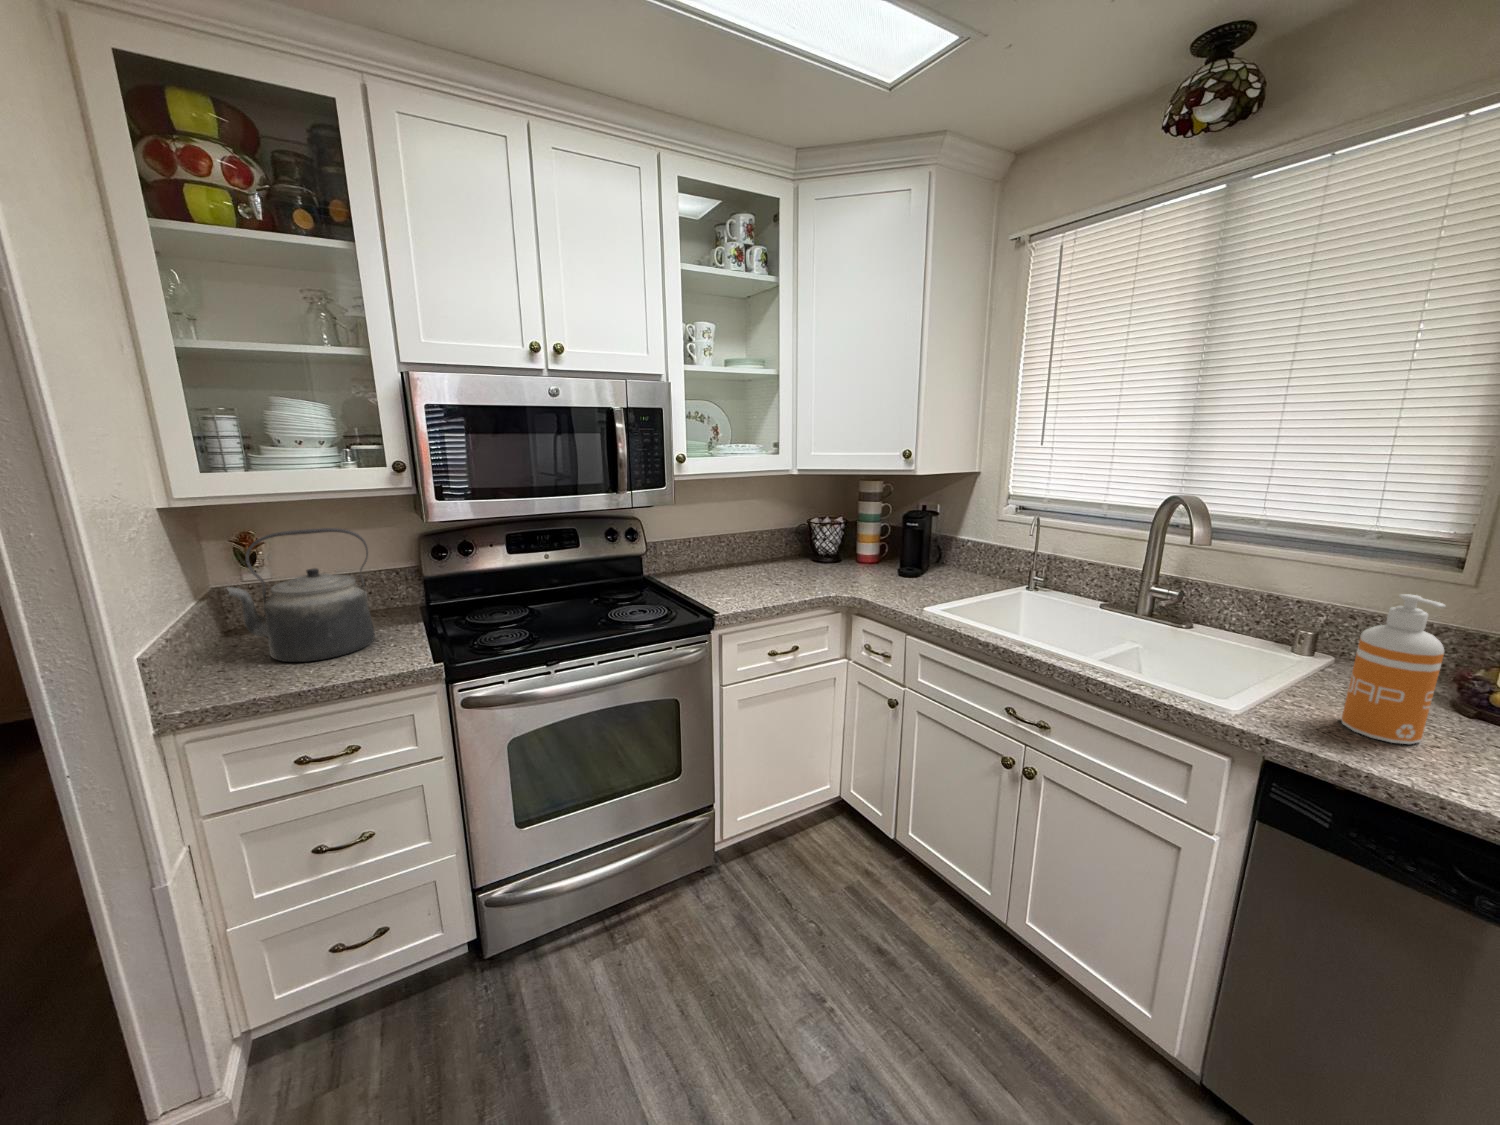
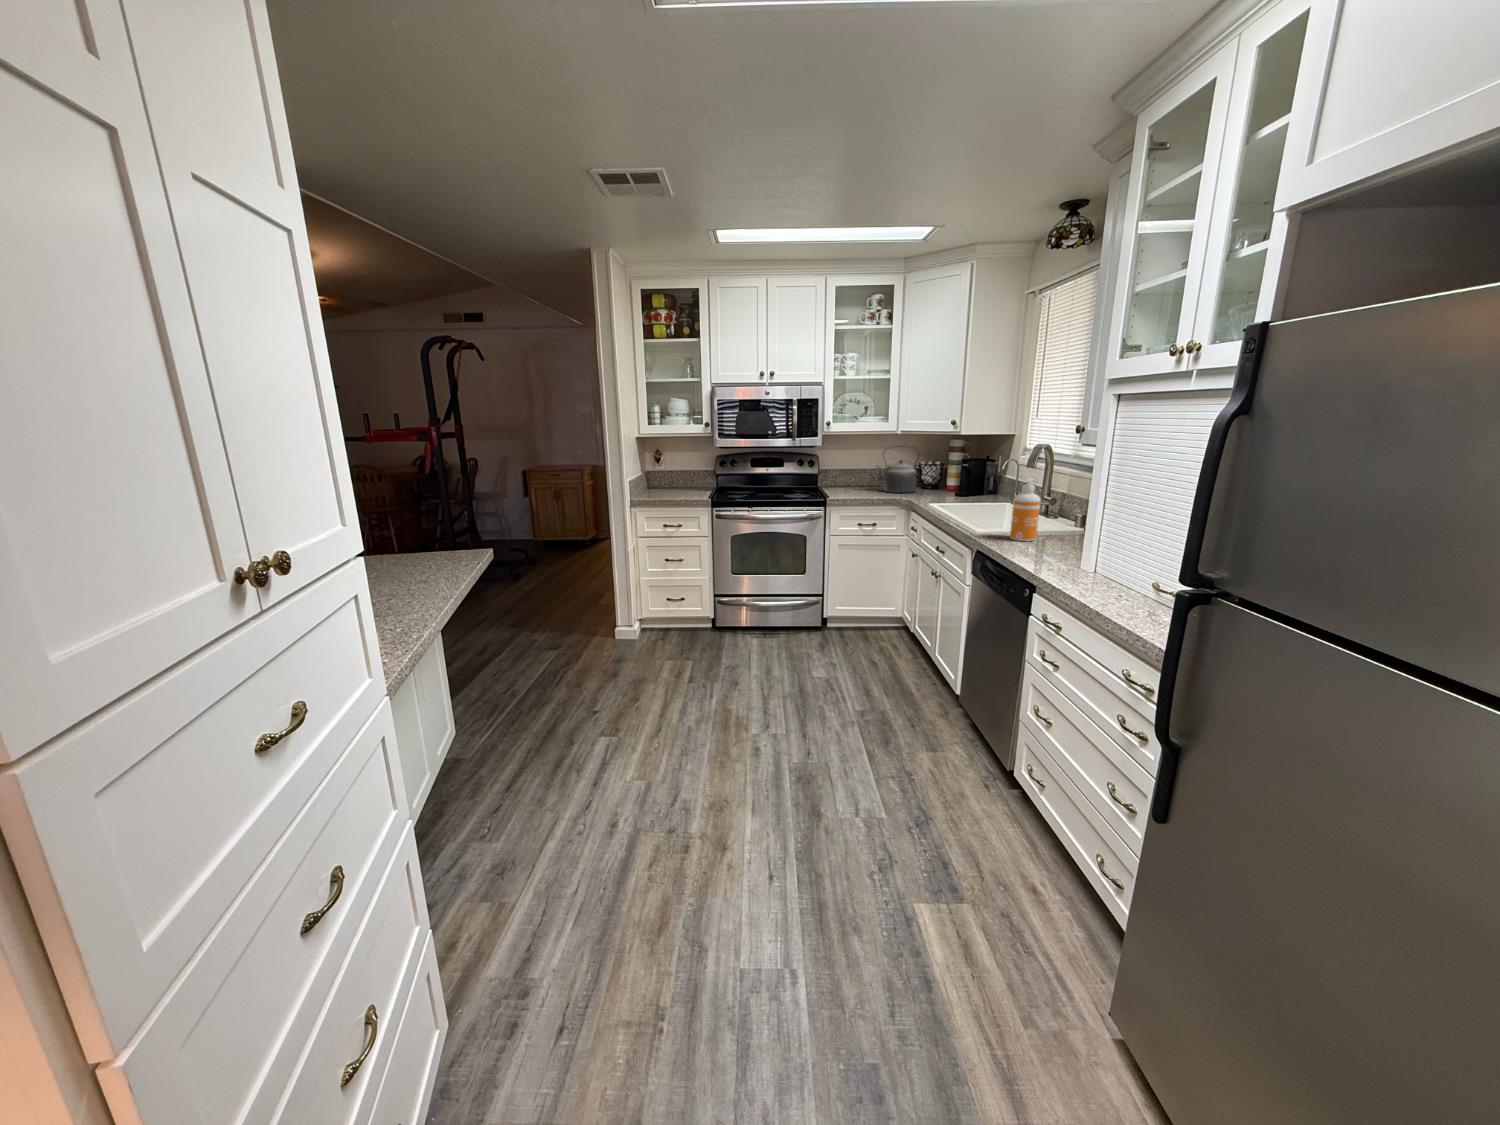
kettle: present [227,528,375,662] -> present [876,446,920,493]

